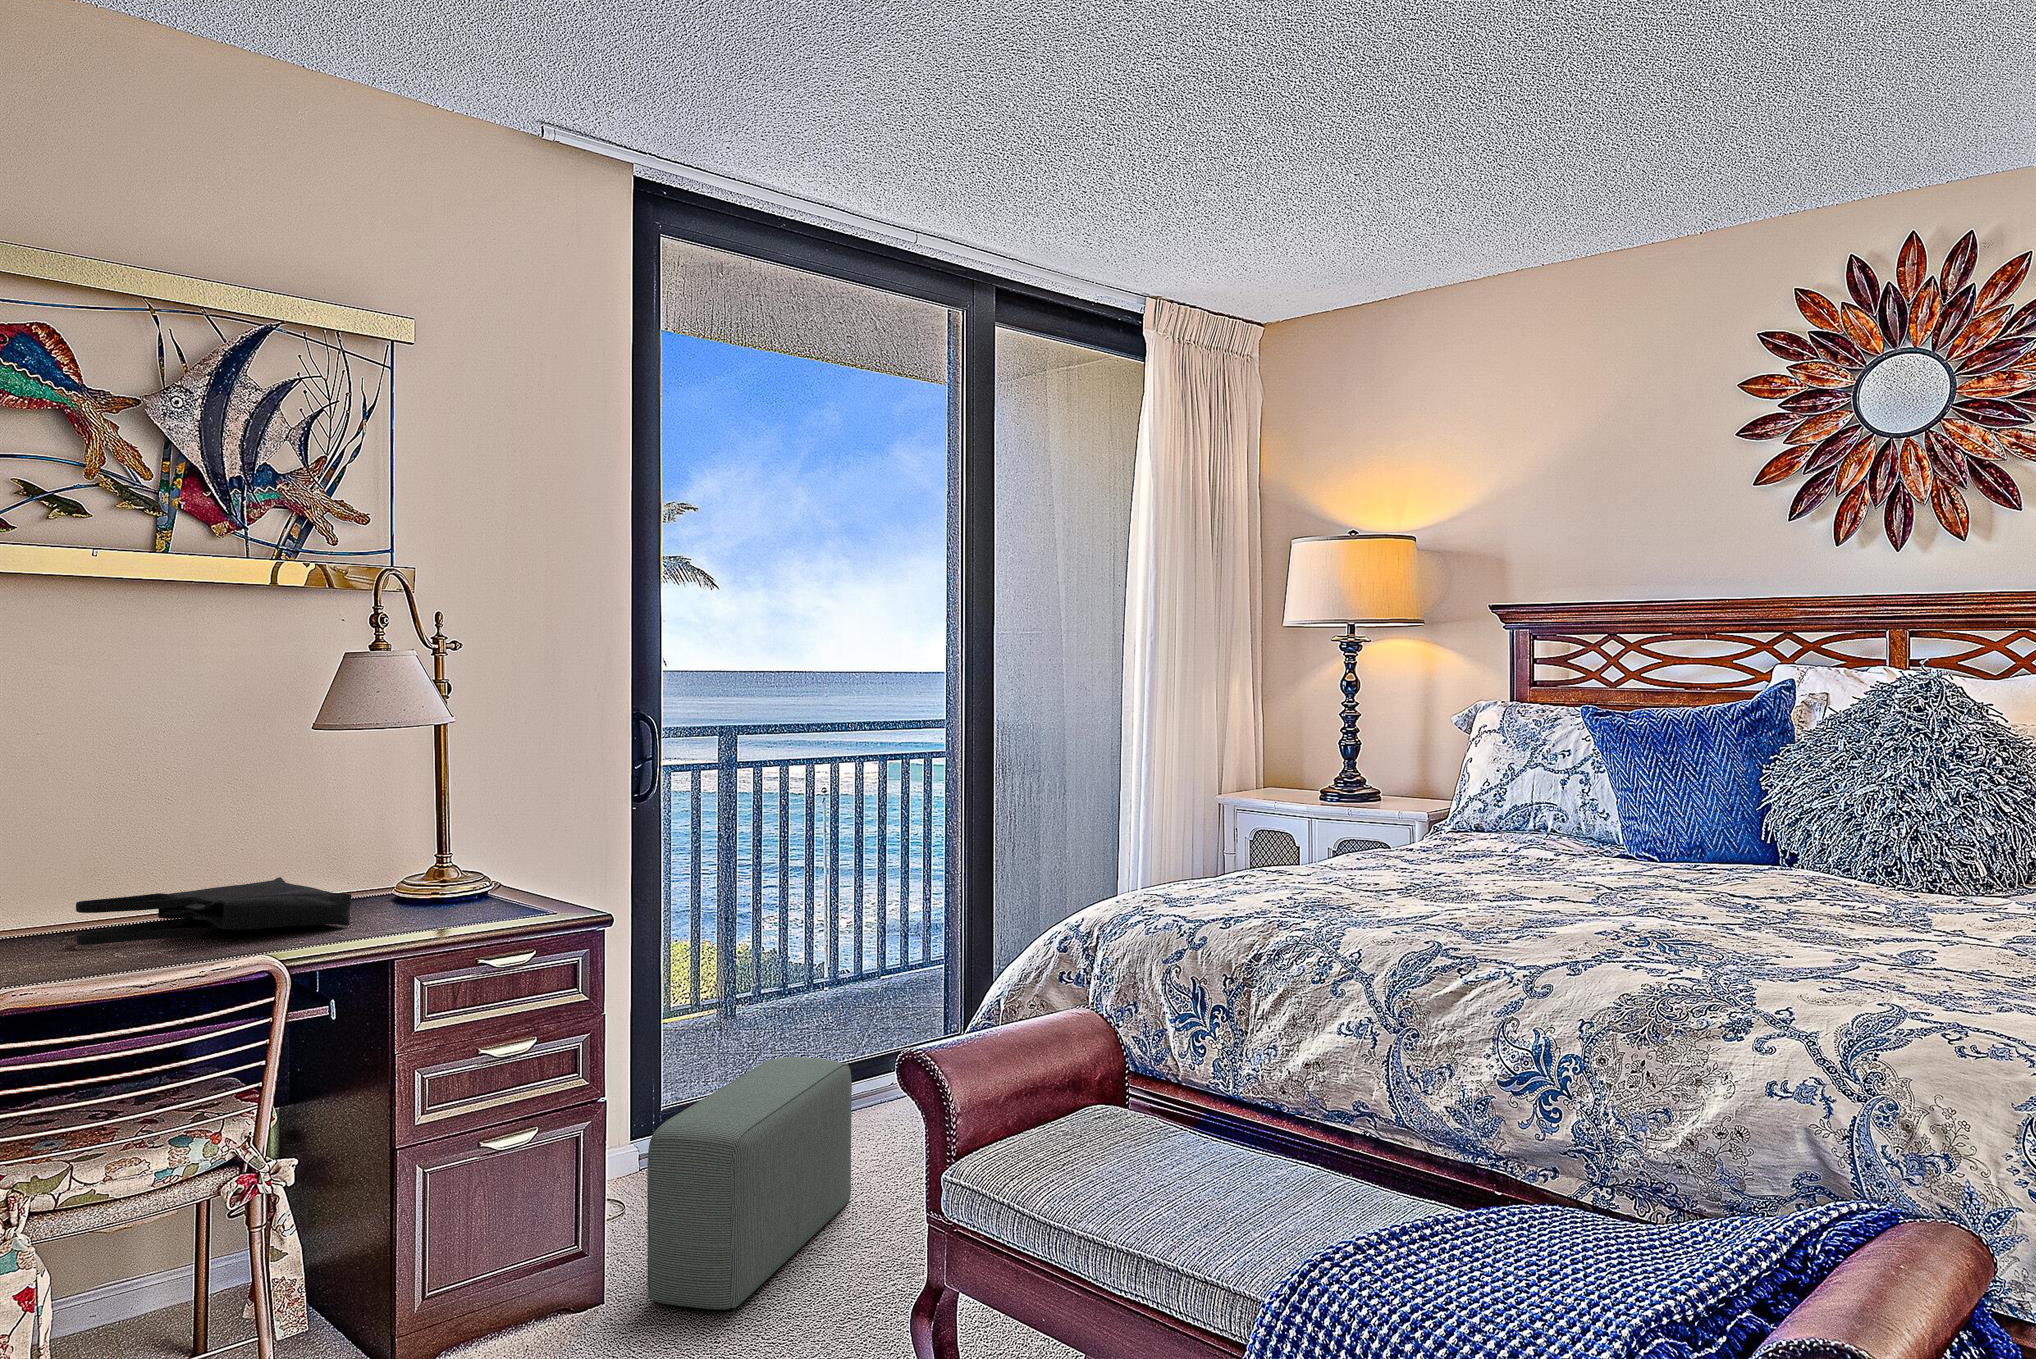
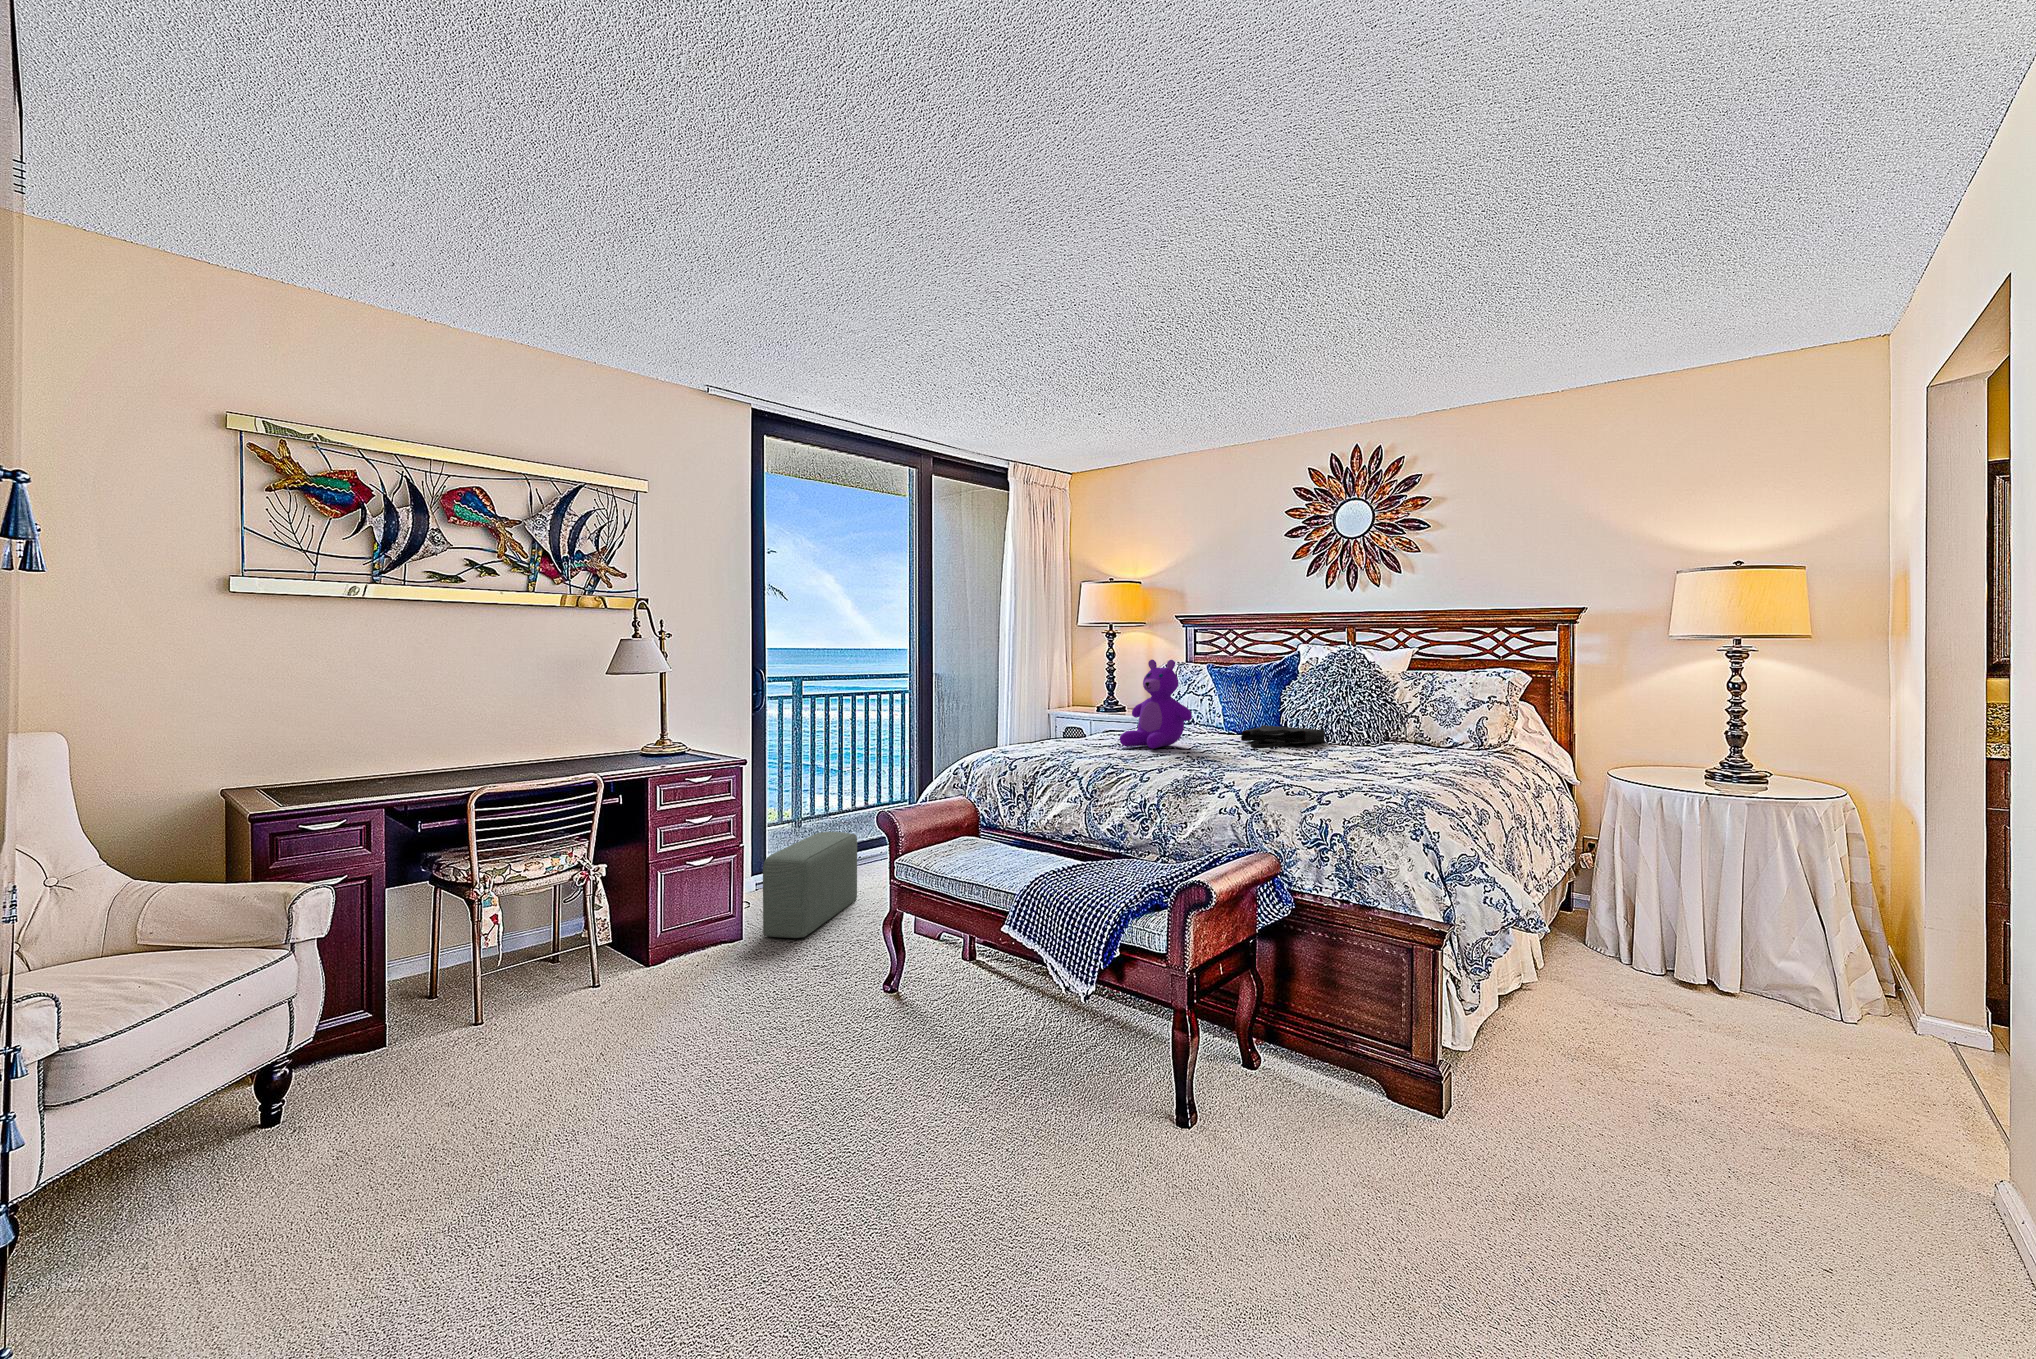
teddy bear: none [1441,698,1611,902] -> present [1120,659,1192,749]
tote bag: present [76,877,352,945] -> present [1241,725,1325,748]

